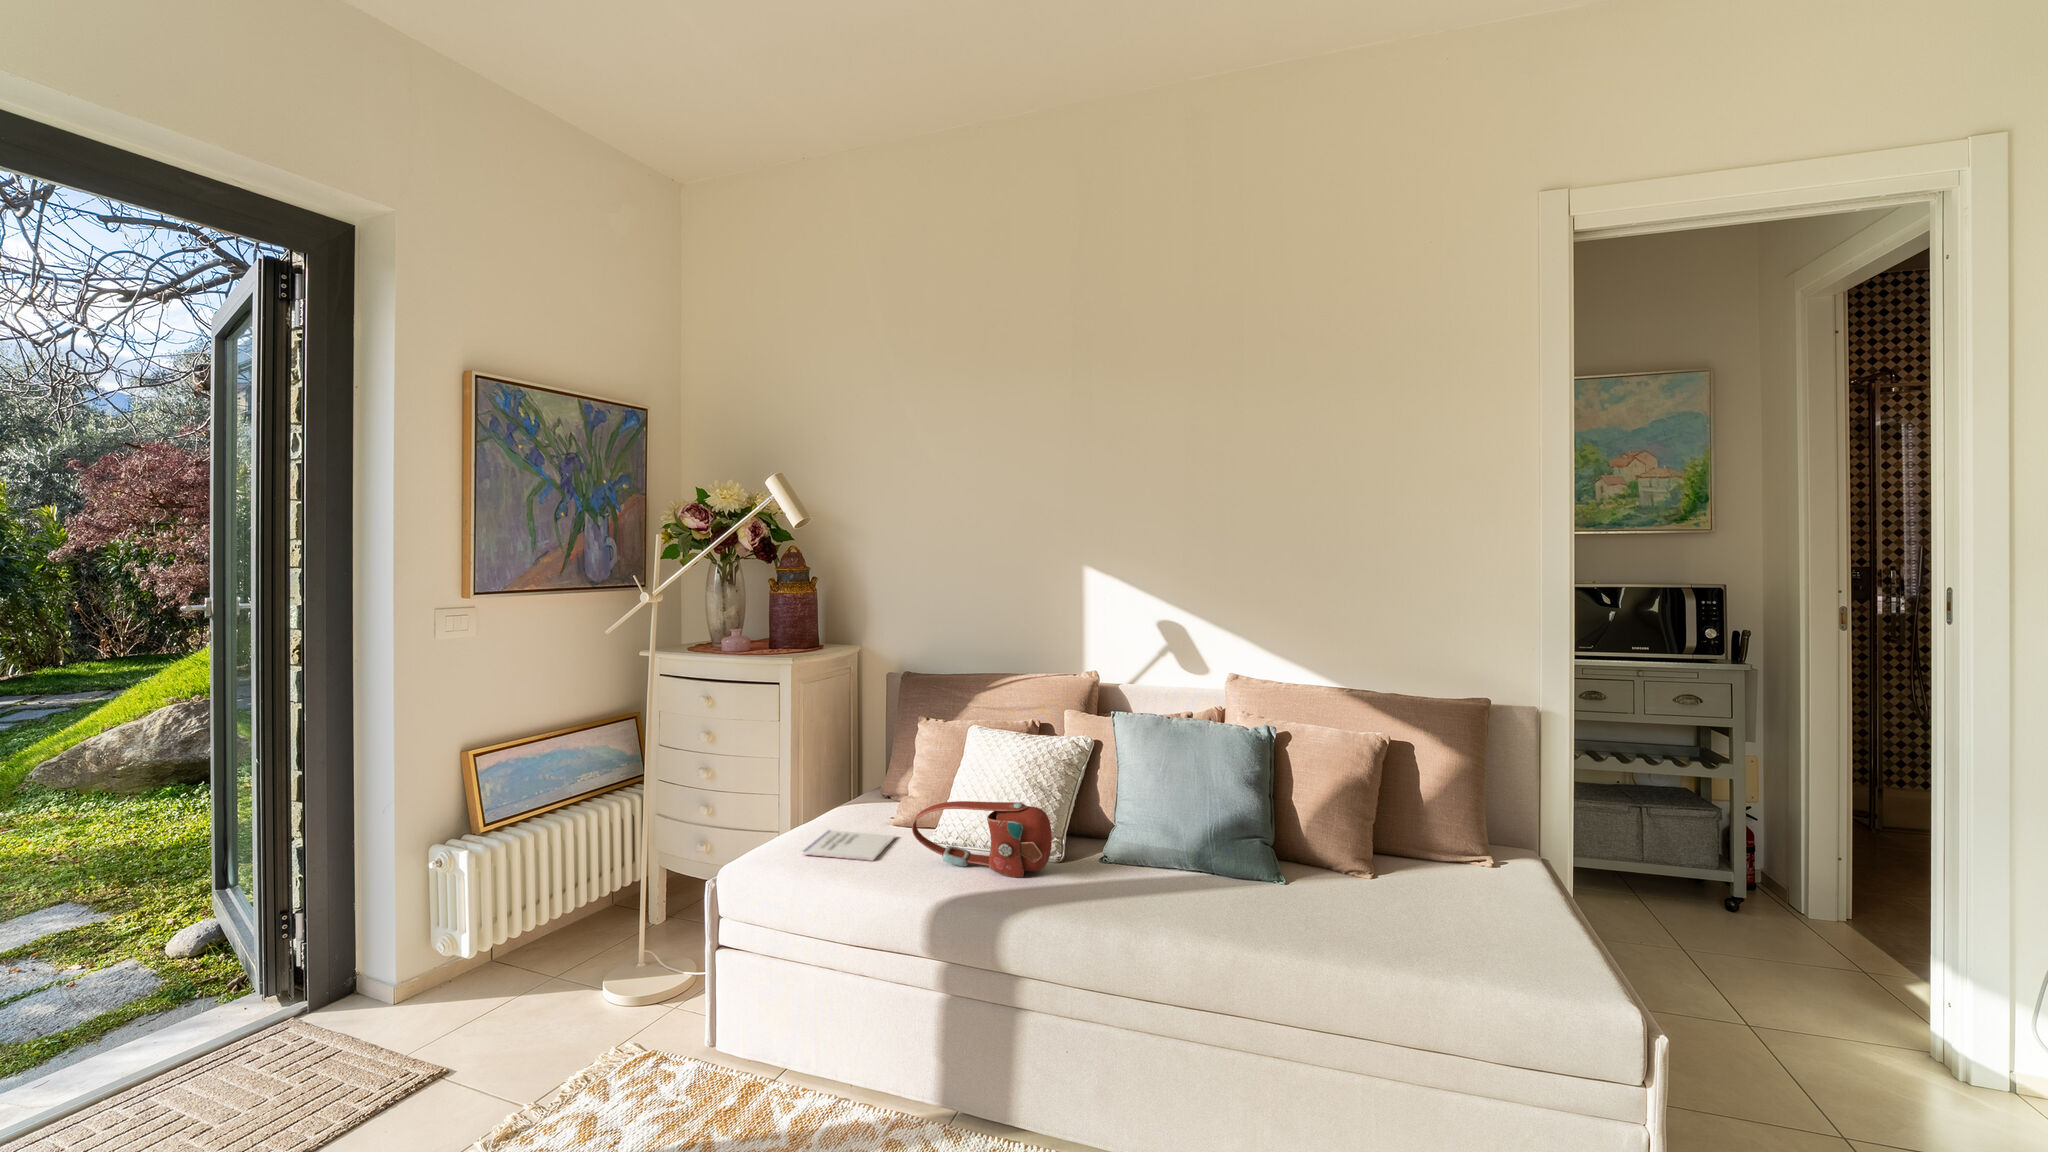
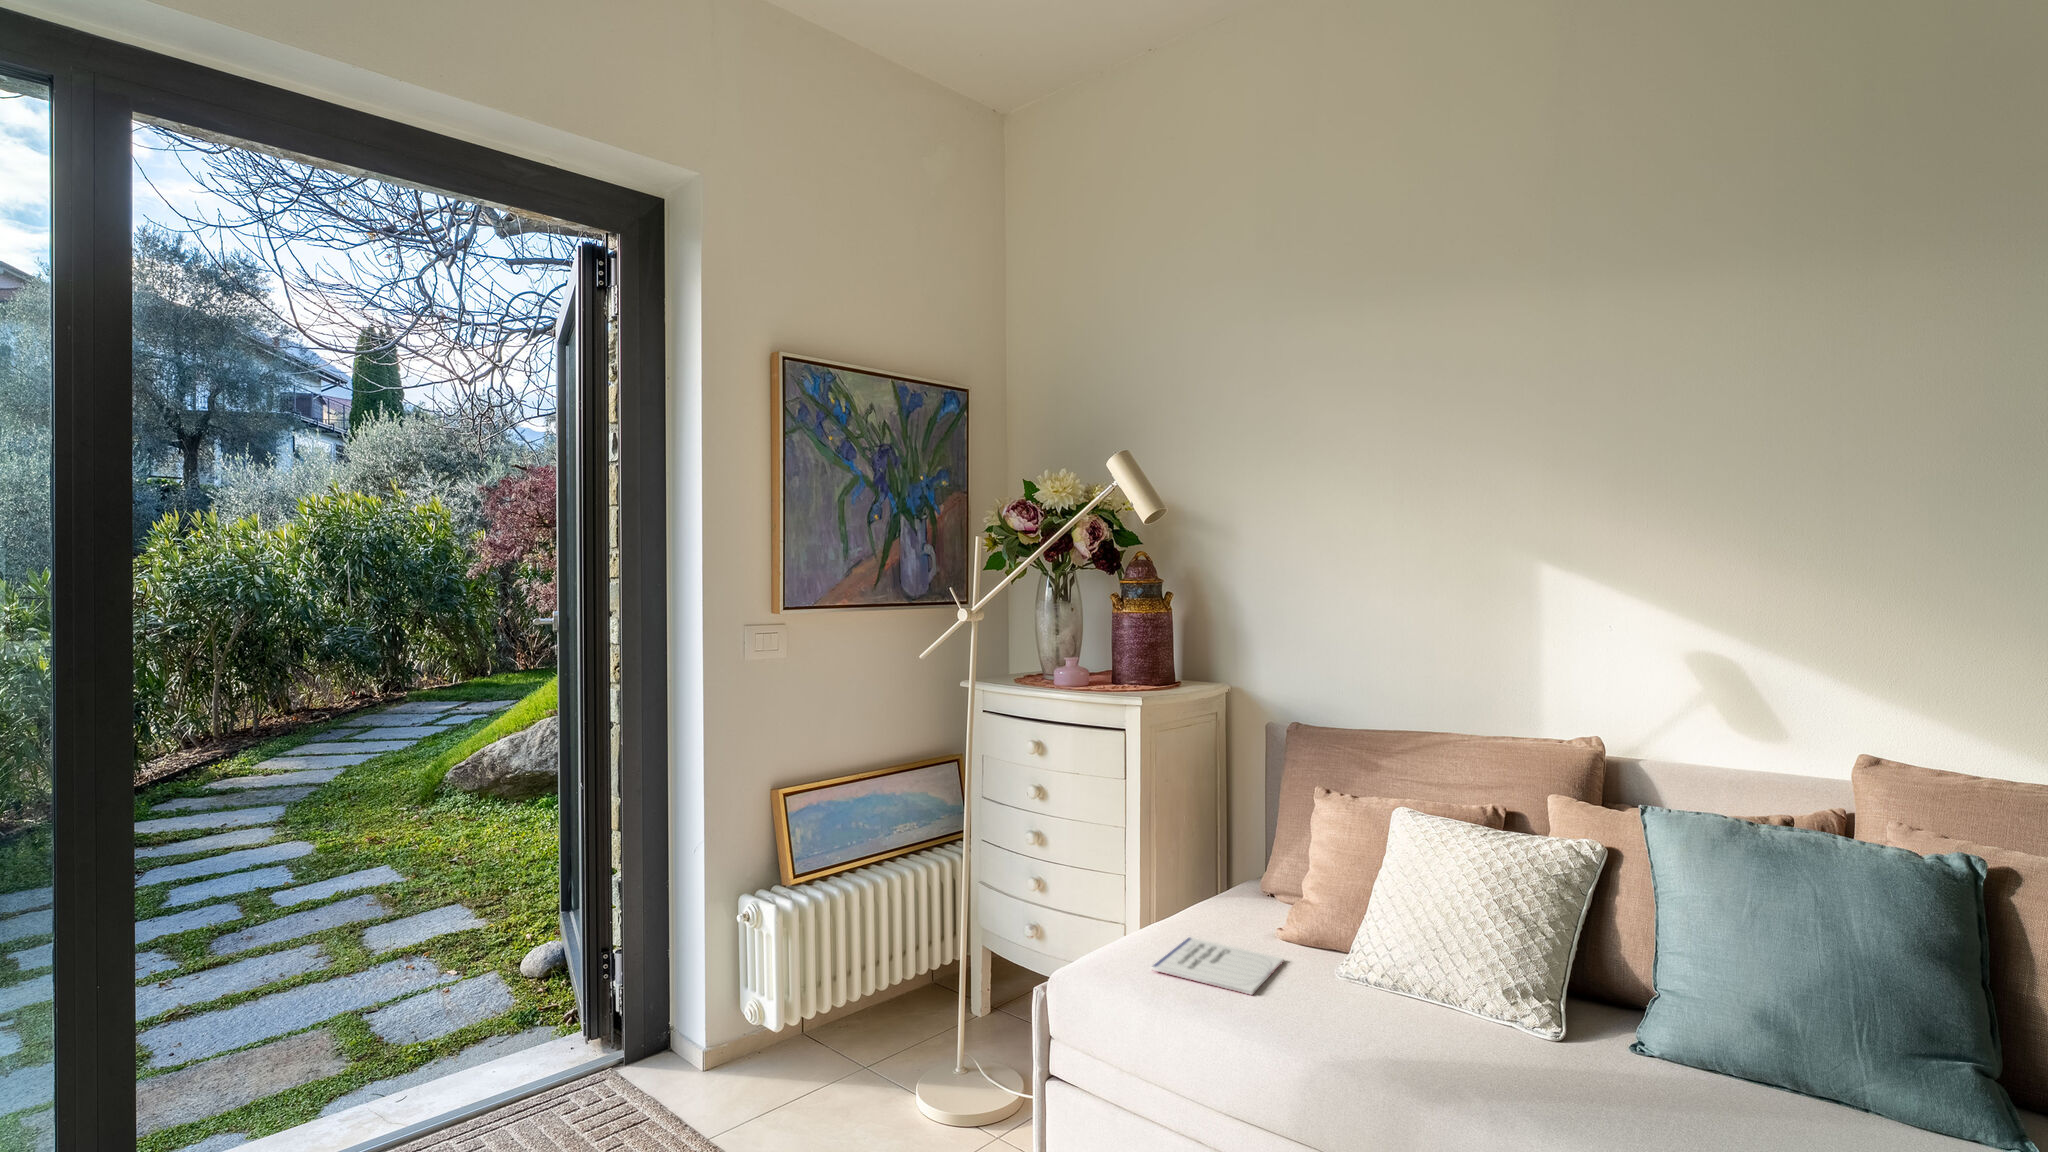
handbag: present [912,801,1052,877] -> none [1310,924,1542,1061]

